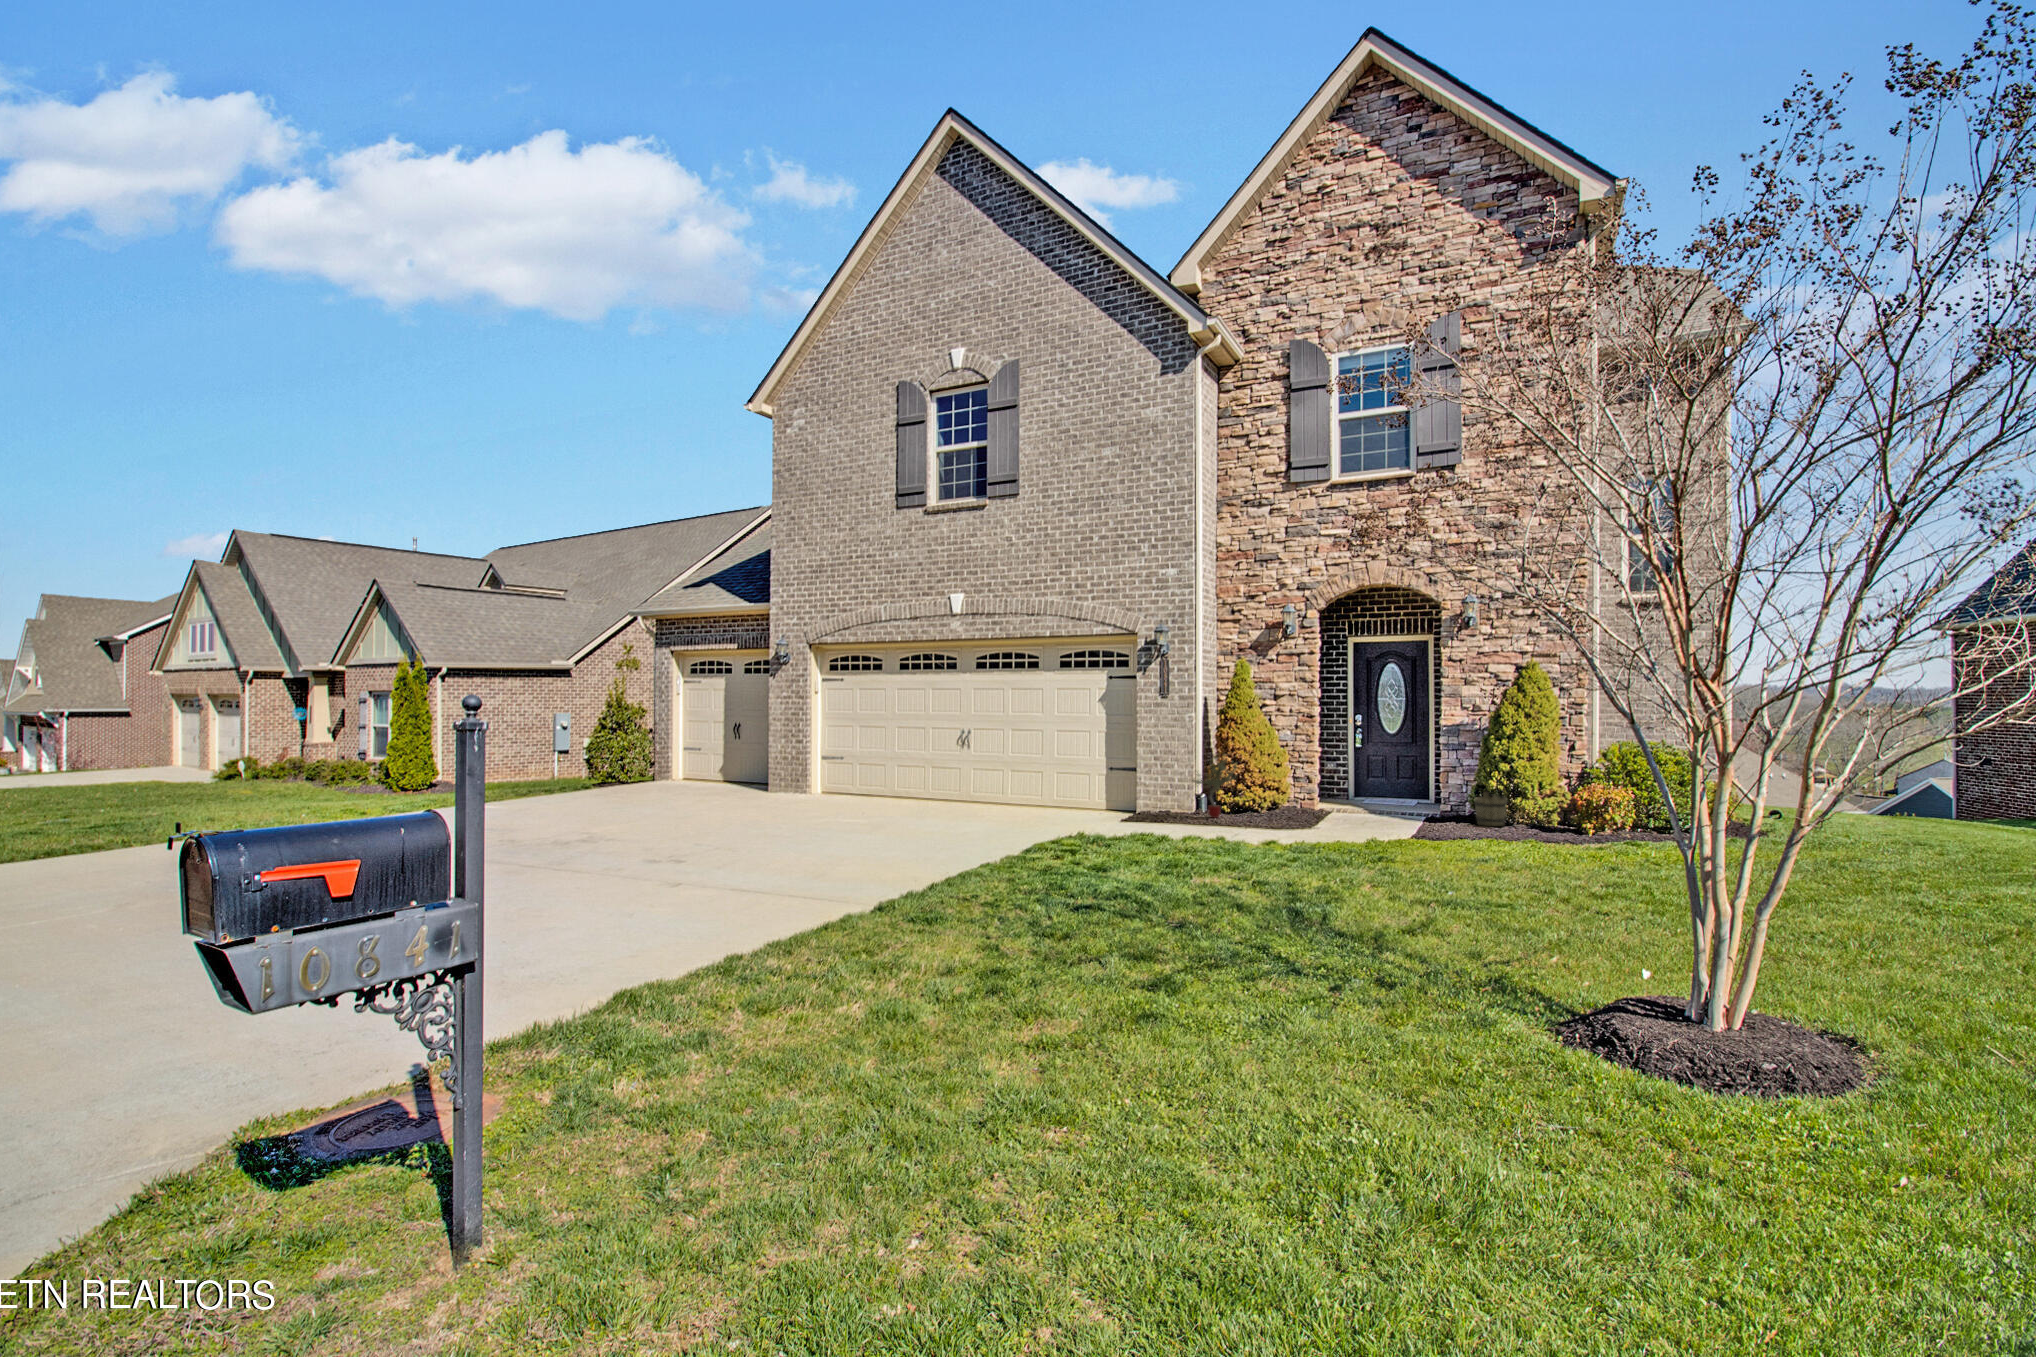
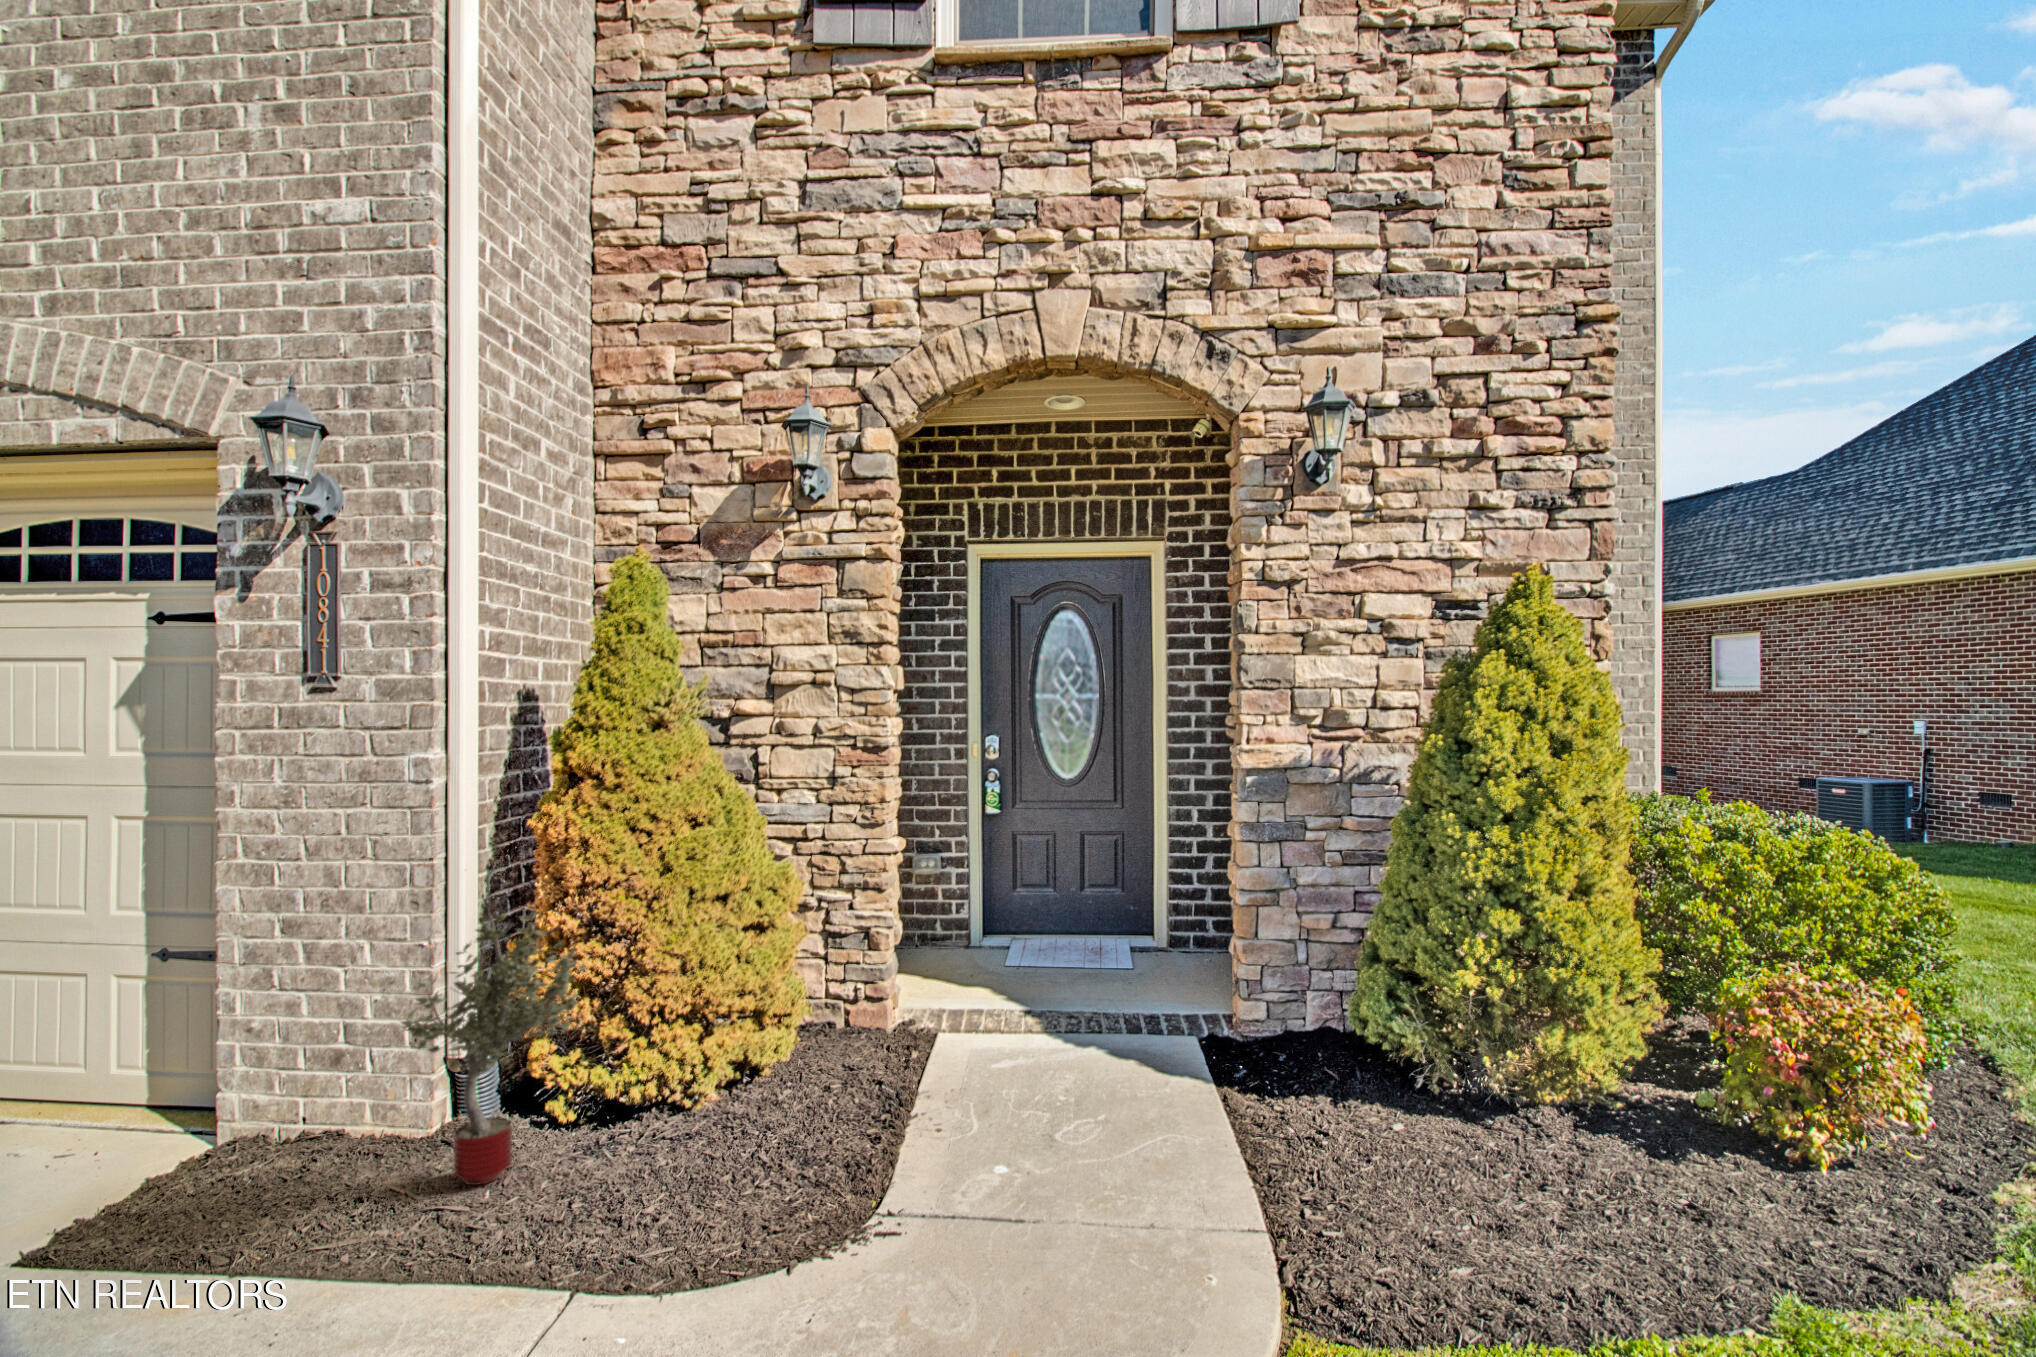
bucket: present [1474,792,1507,826] -> none [1418,998,1535,1141]

